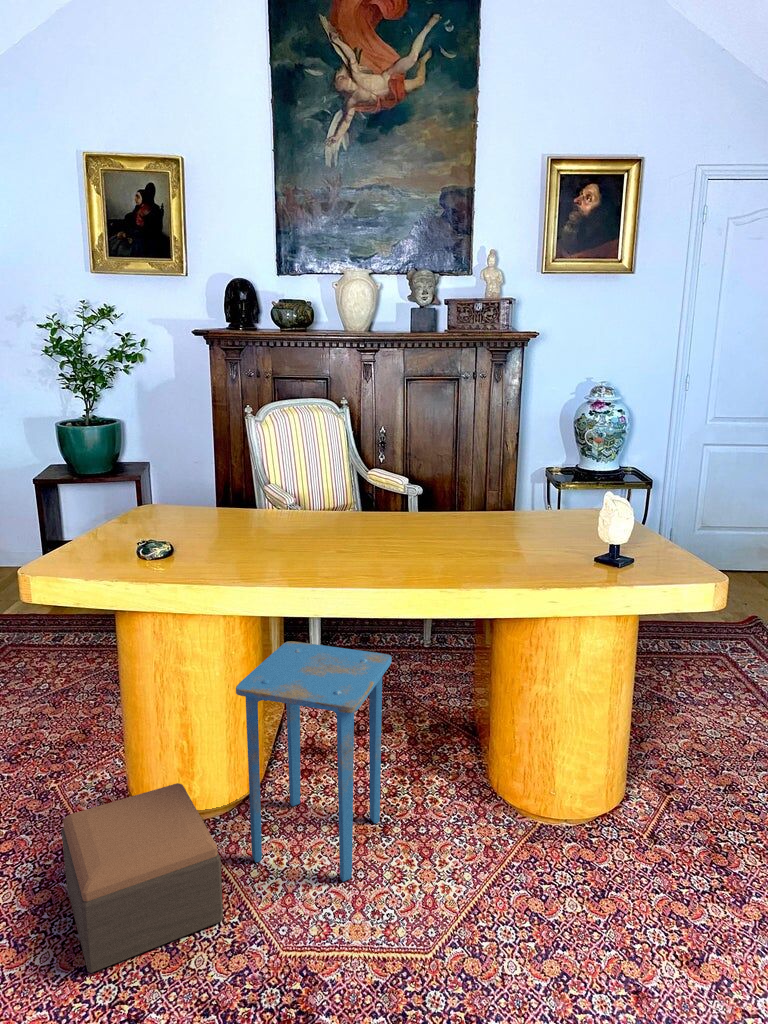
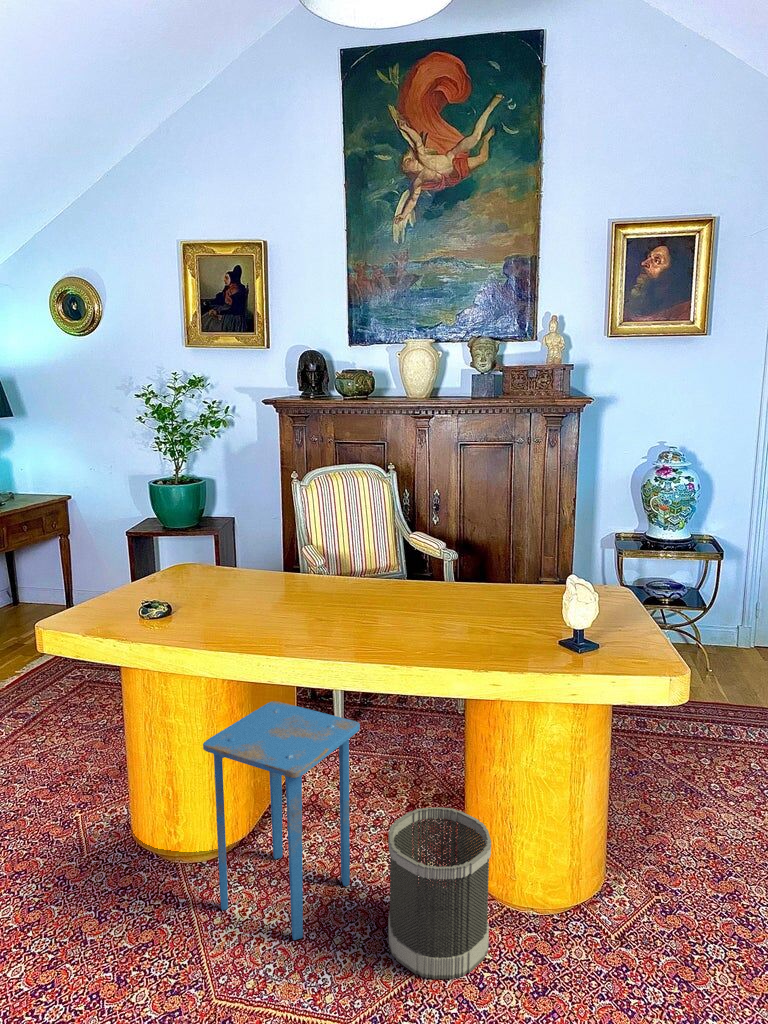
wastebasket: none [436,732,545,899] -> present [388,807,491,979]
footstool: present [61,783,223,973] -> none [39,826,174,993]

